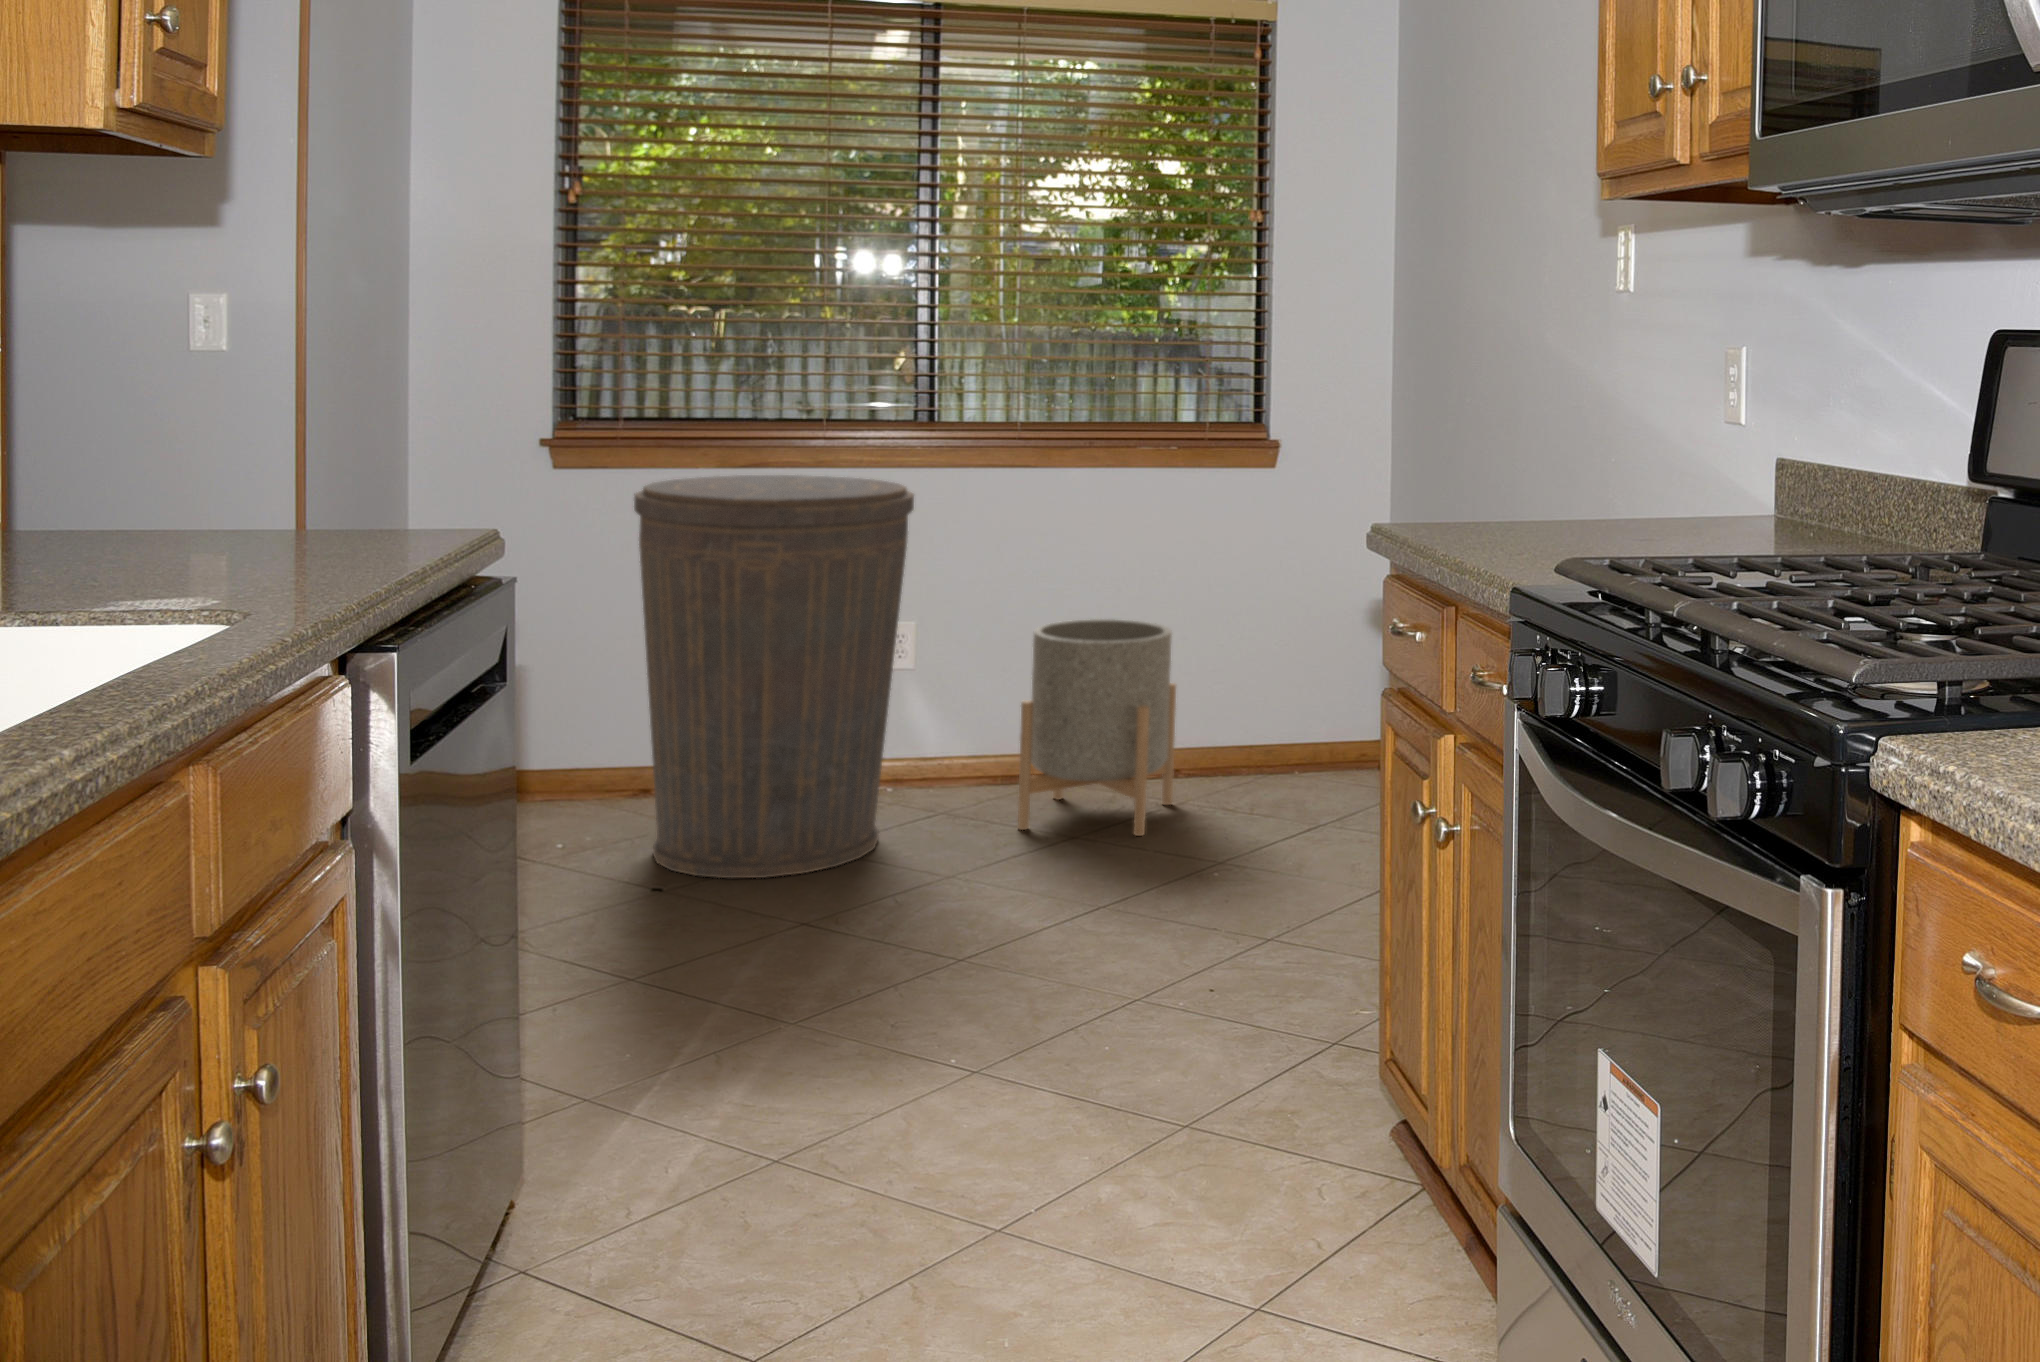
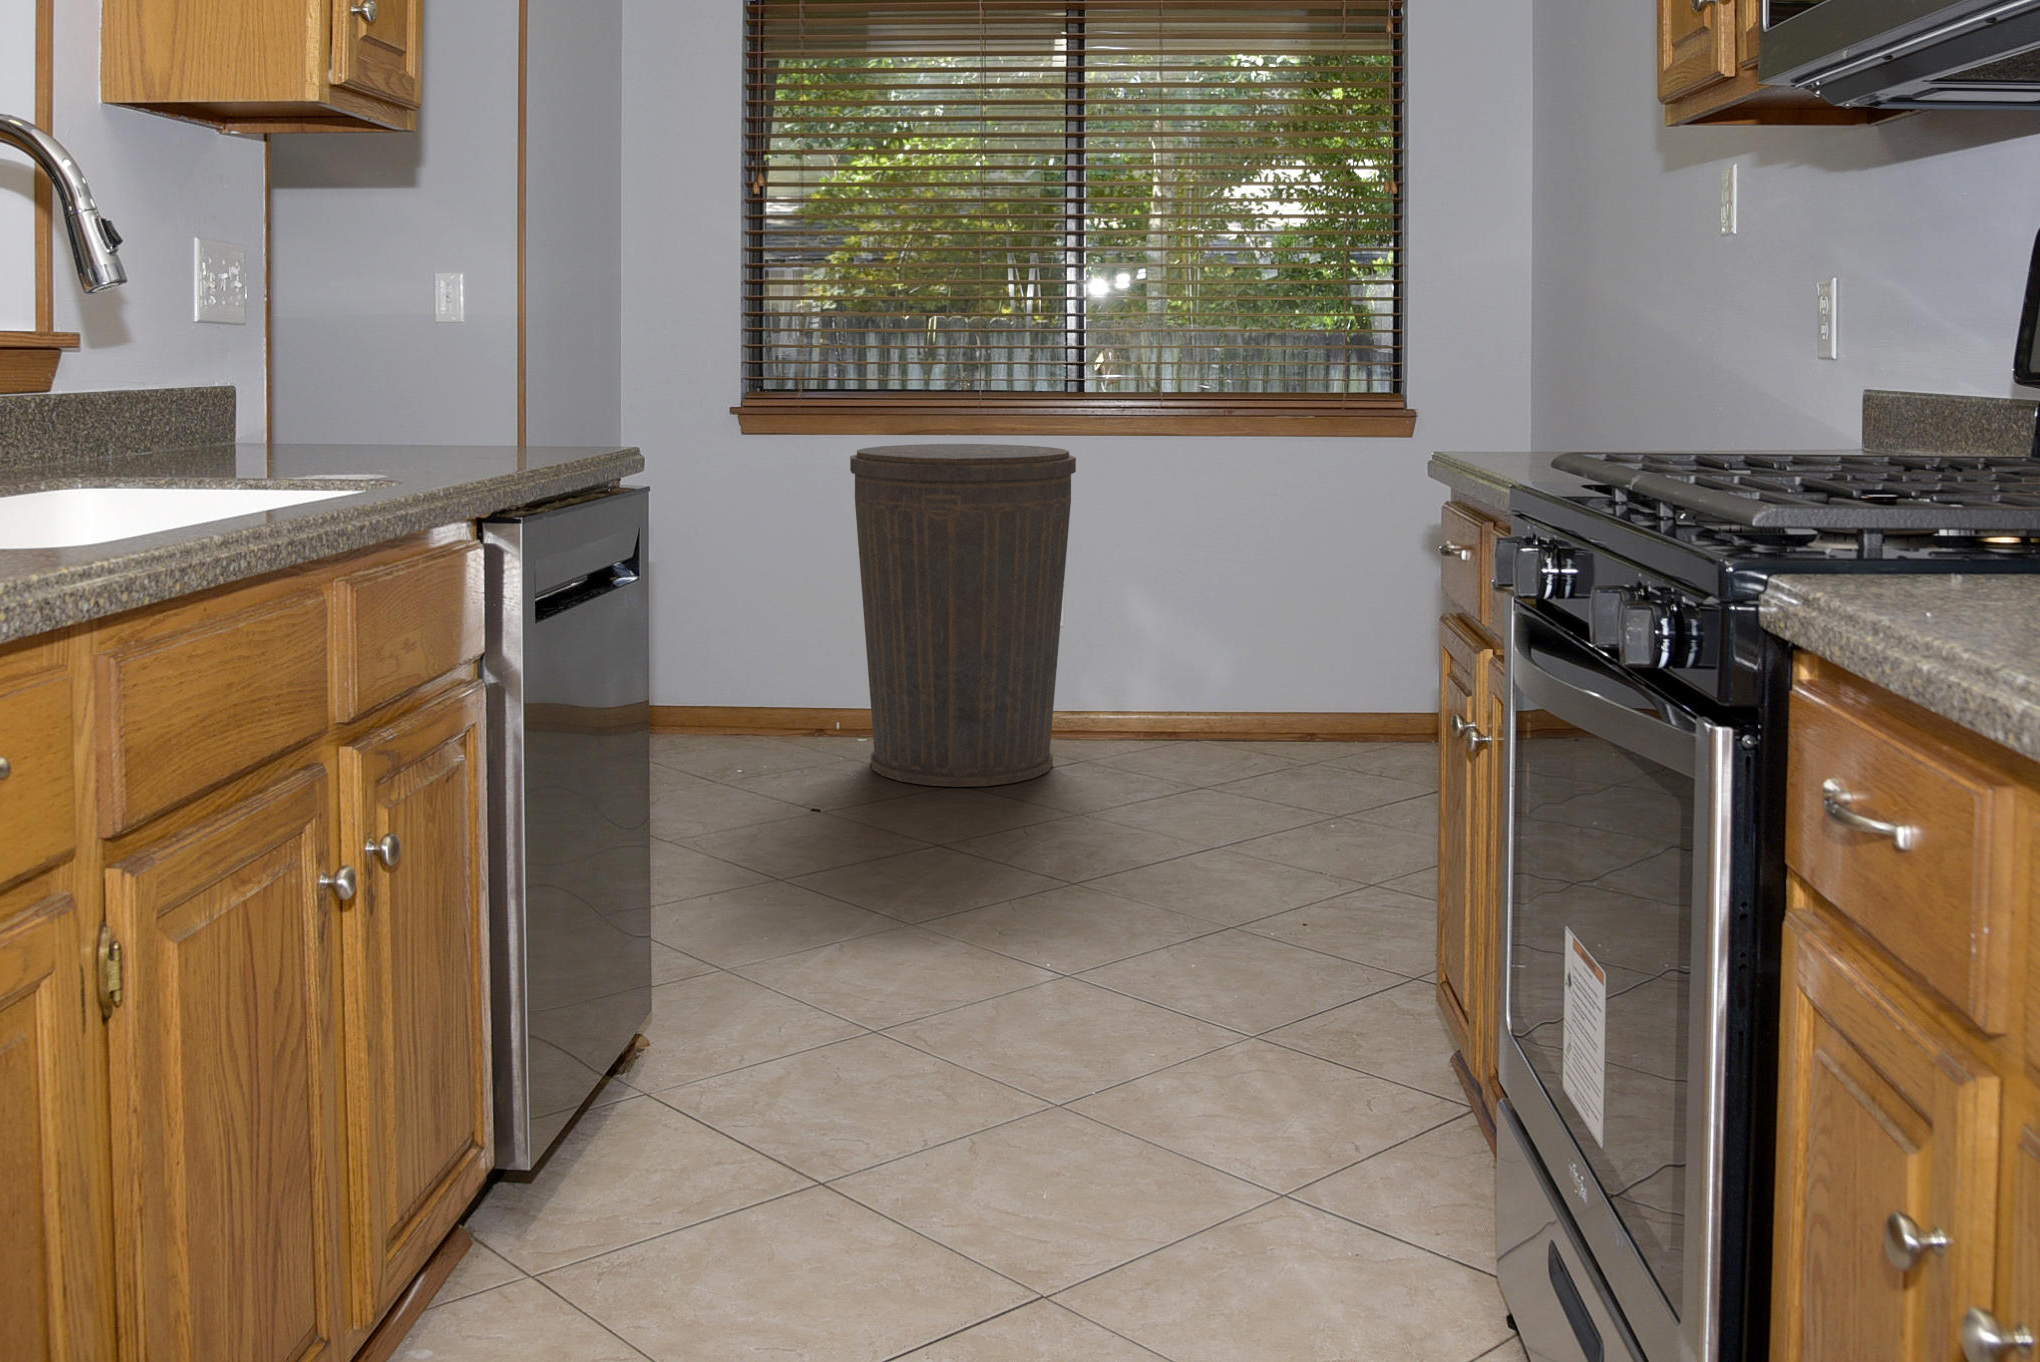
planter: present [1018,619,1176,836] -> none [1174,578,1320,778]

